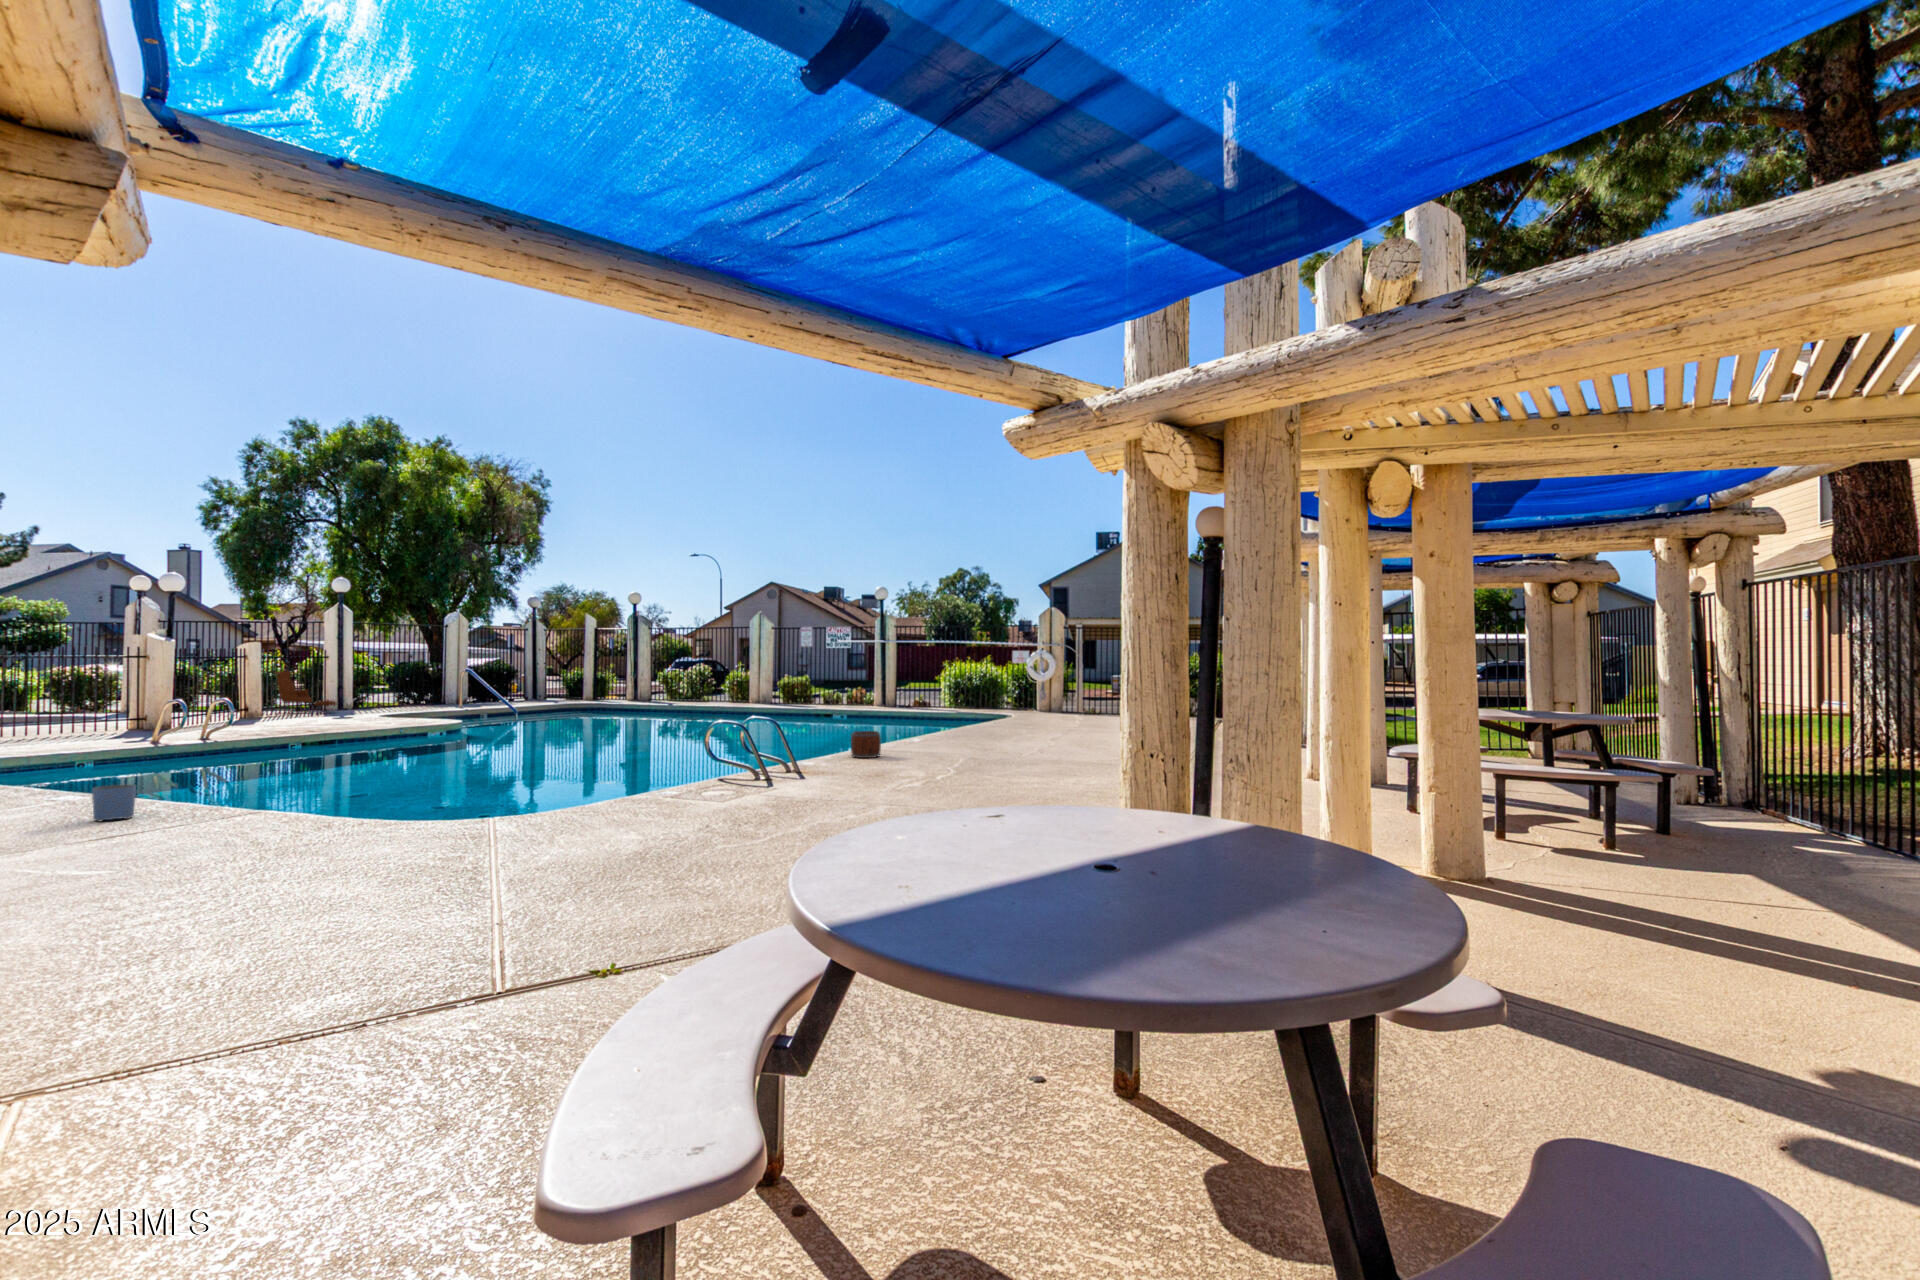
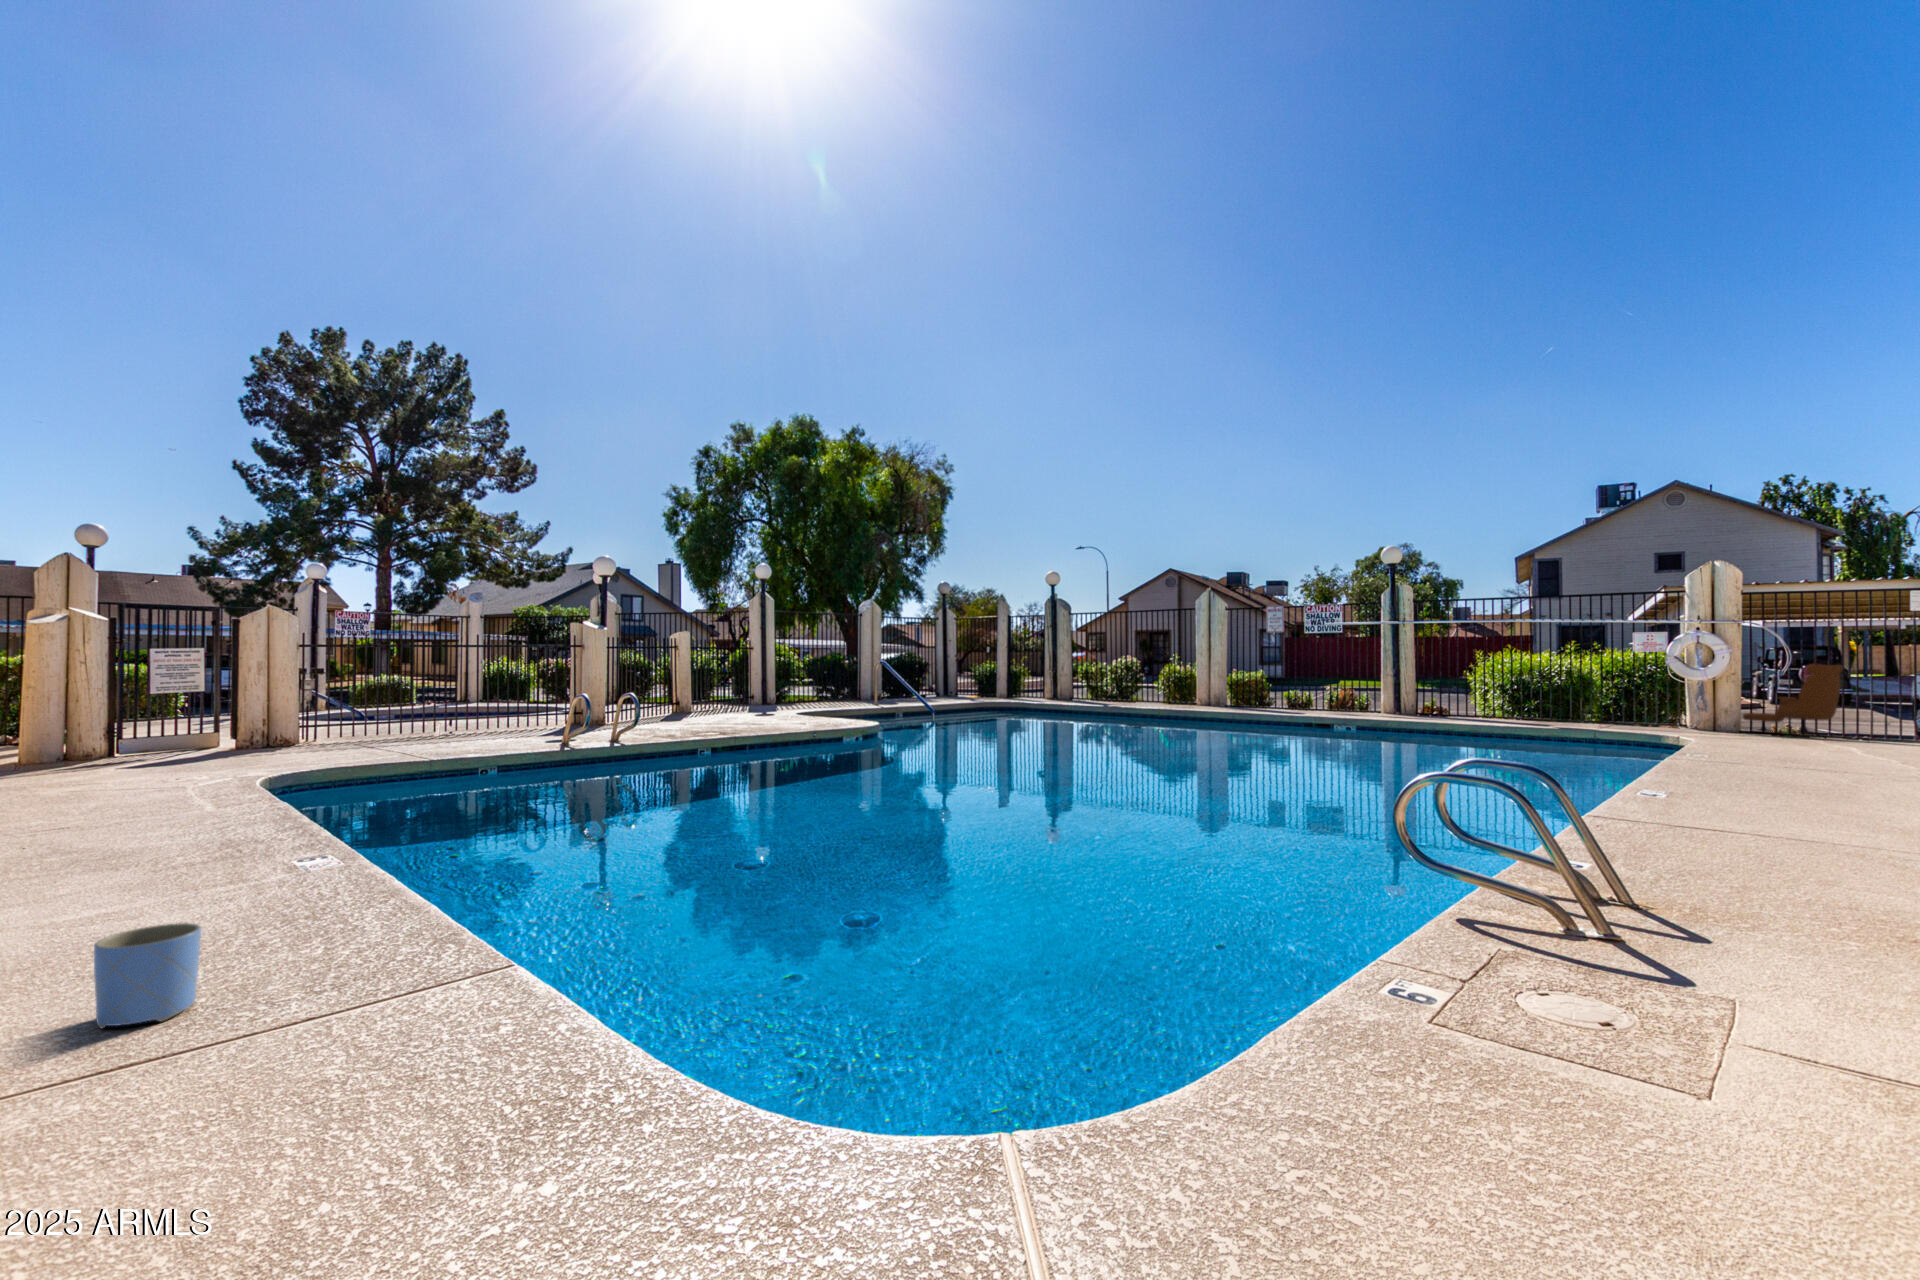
lounge chair: present [276,671,336,713] -> present [1743,665,1843,737]
bucket: present [851,731,881,758] -> none [1691,807,1793,881]

